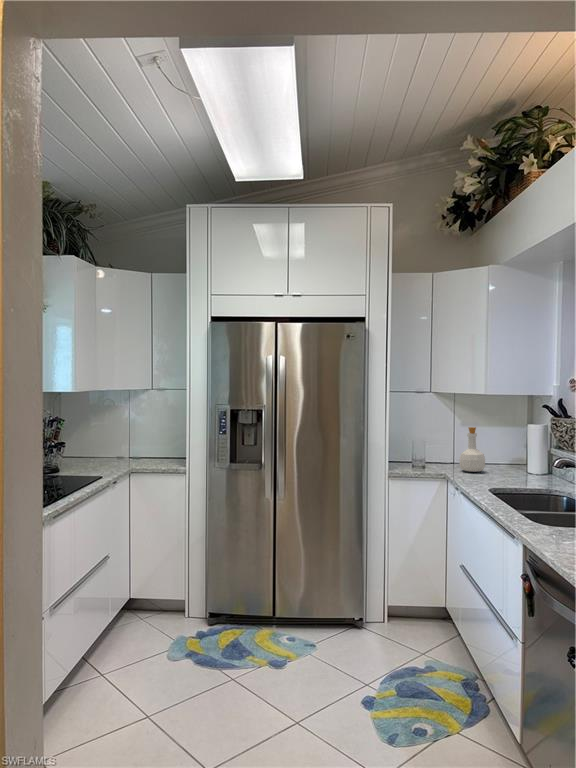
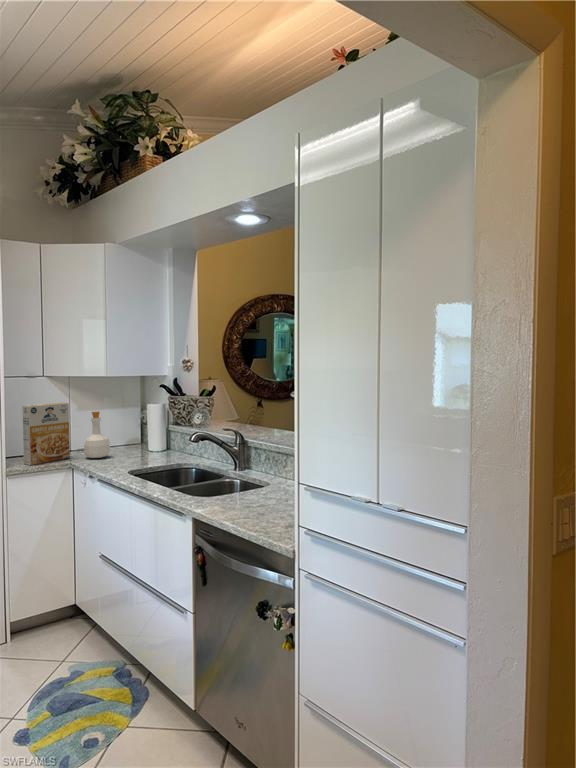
cereal box: none [406,416,448,470] -> present [22,402,70,465]

